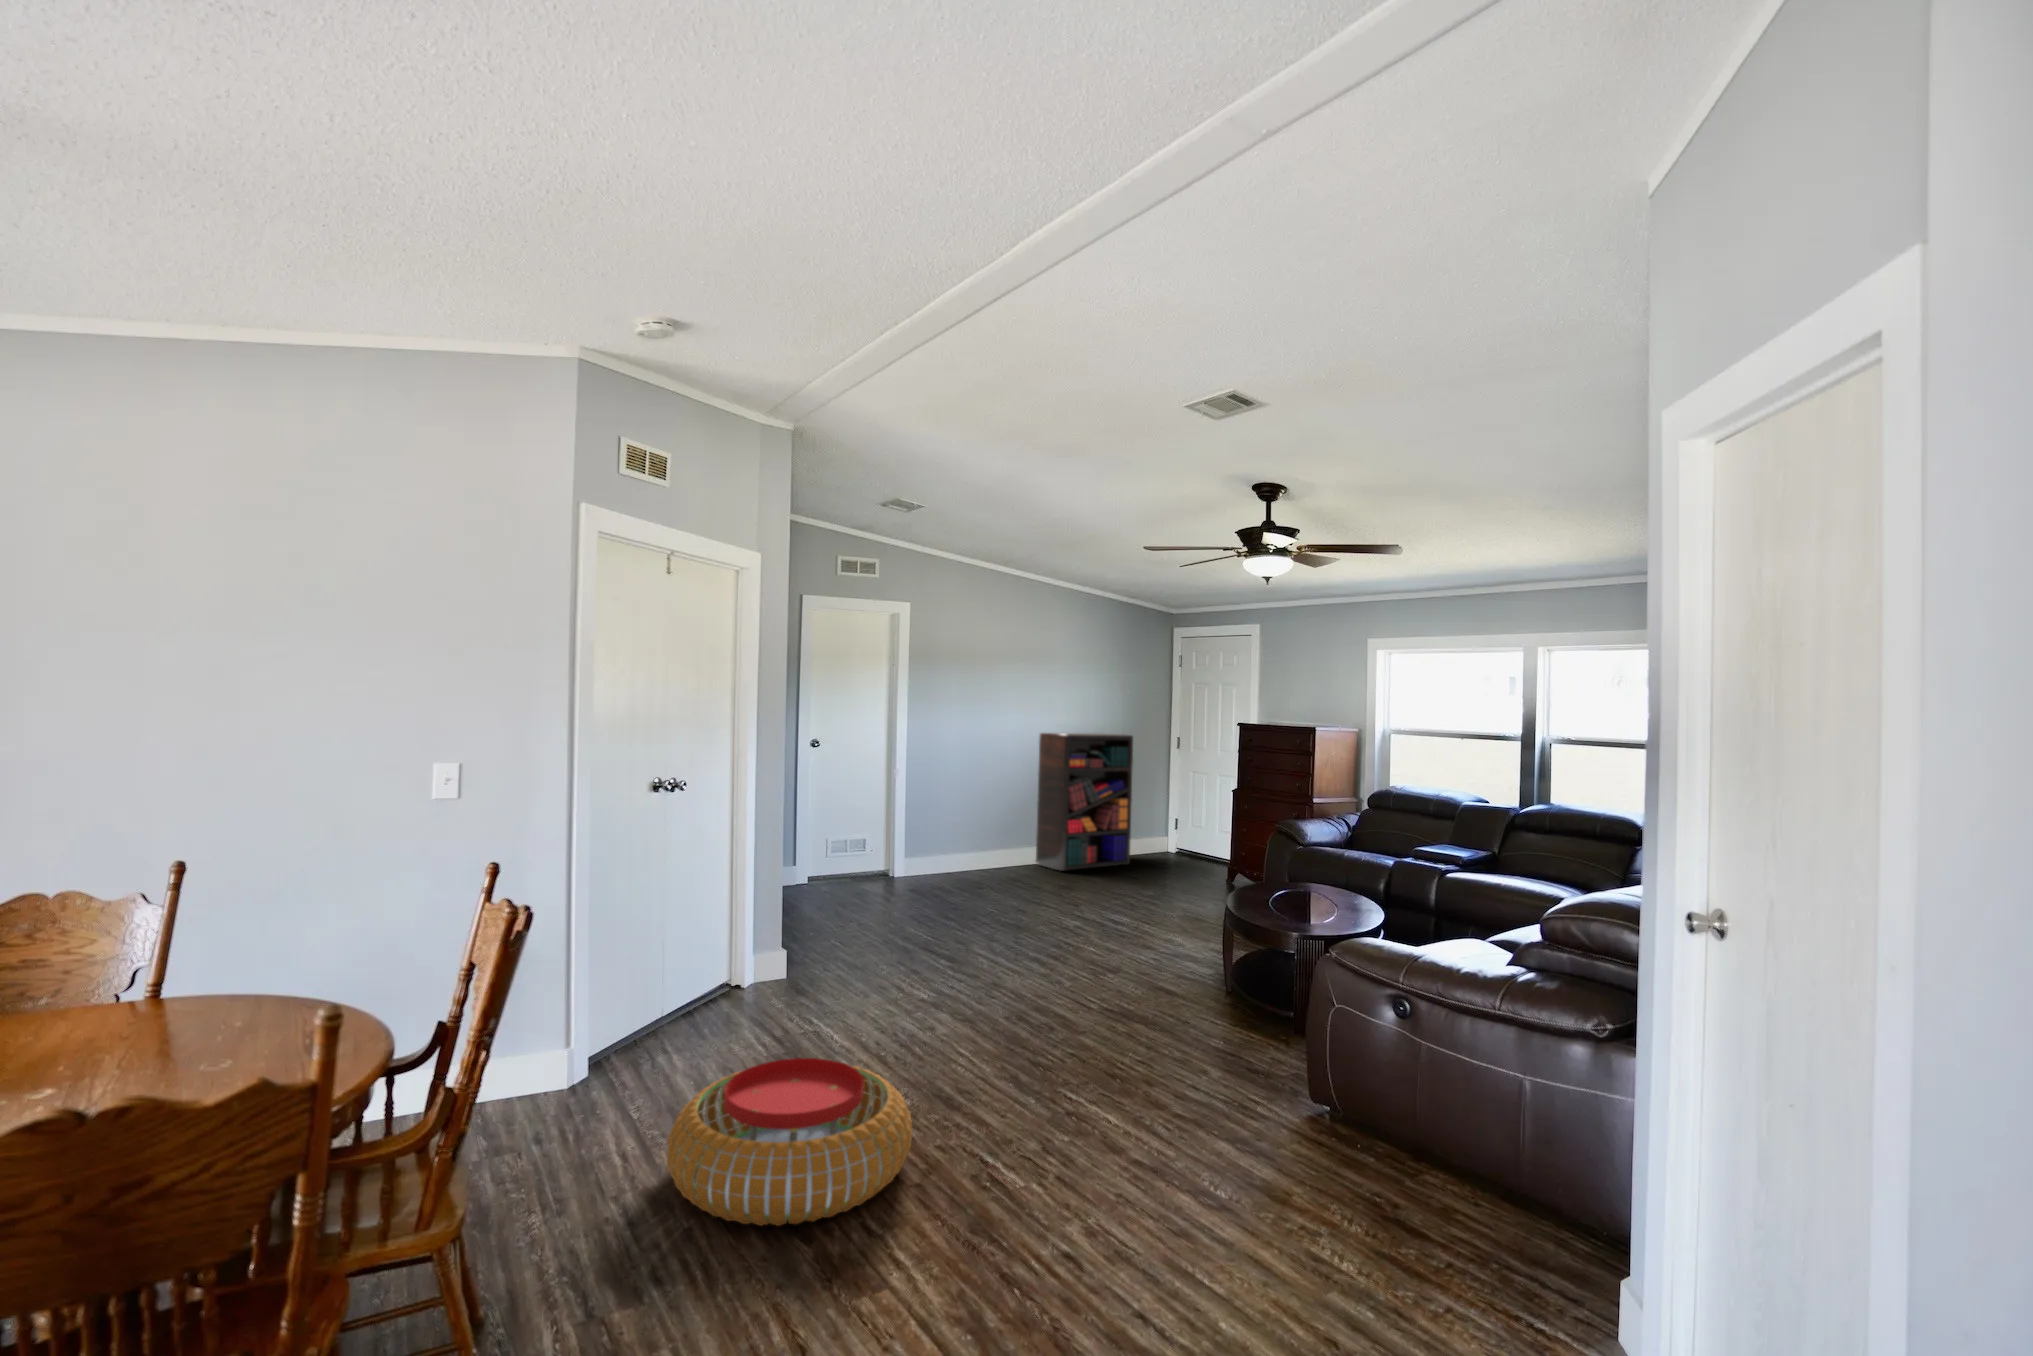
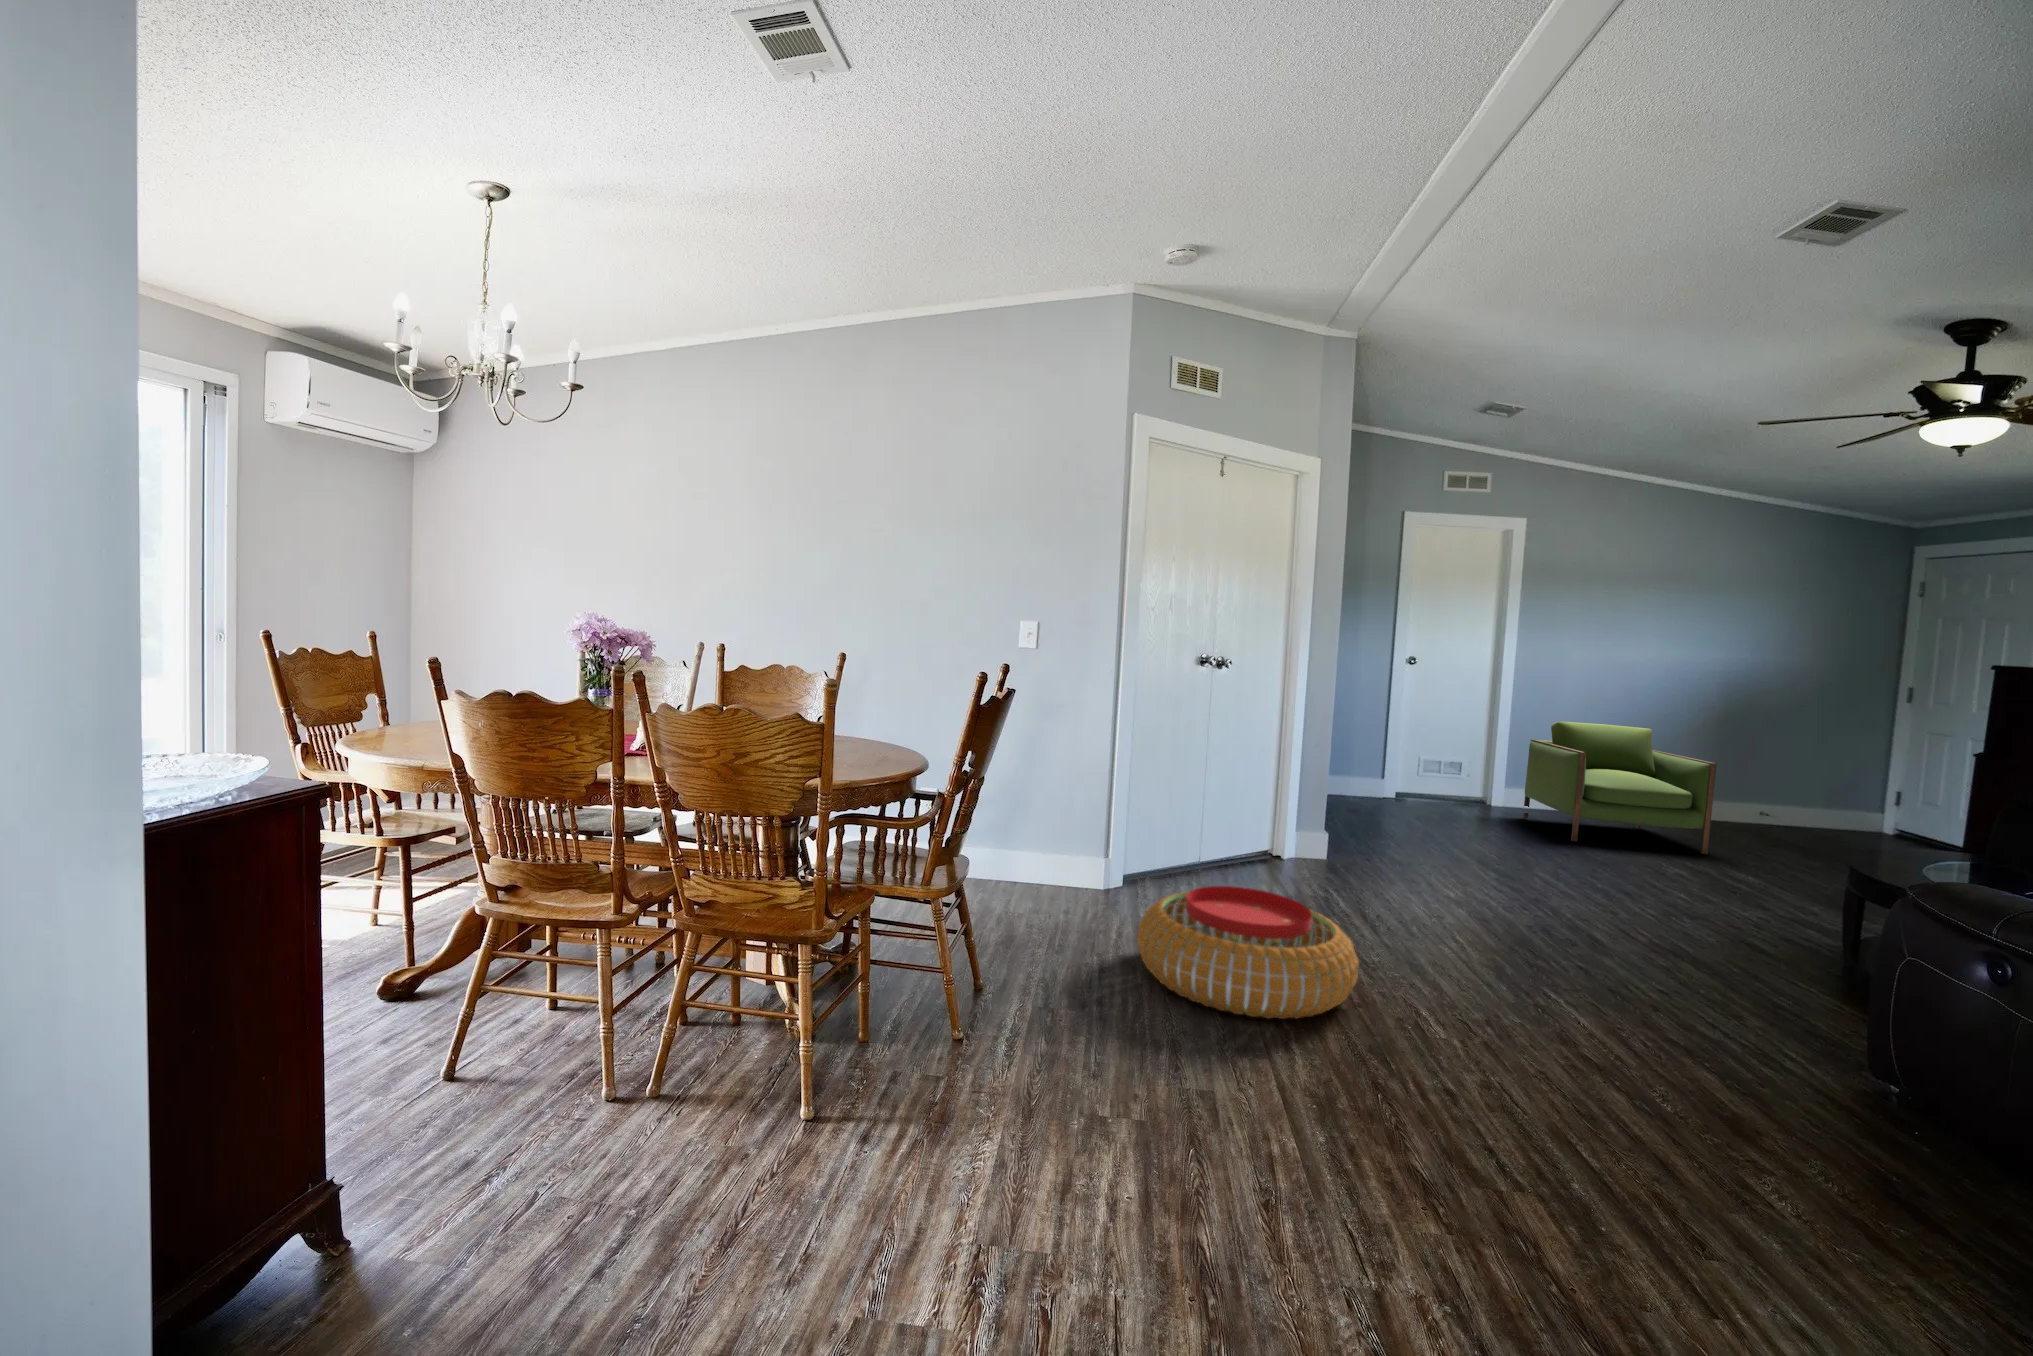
bookshelf: present [1036,733,1133,871] -> none [1699,670,1883,853]
armchair: none [917,787,1054,898] -> present [1523,722,1717,854]

